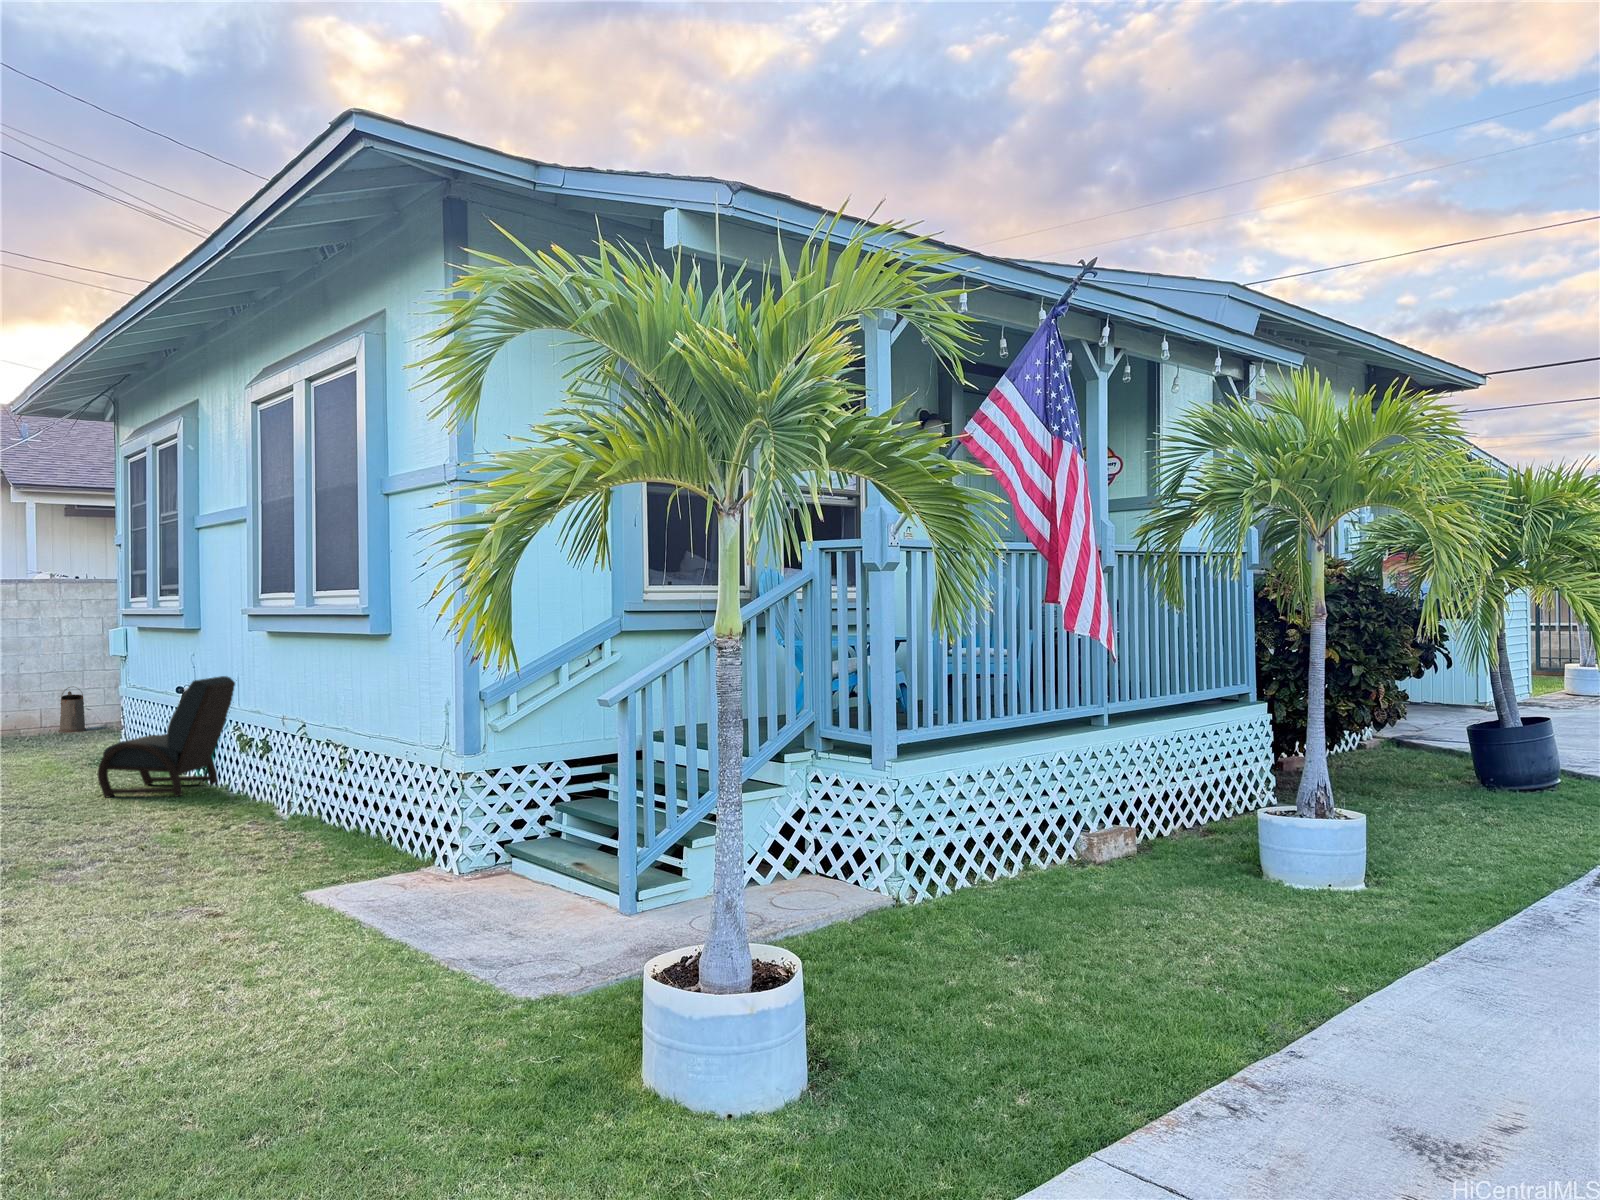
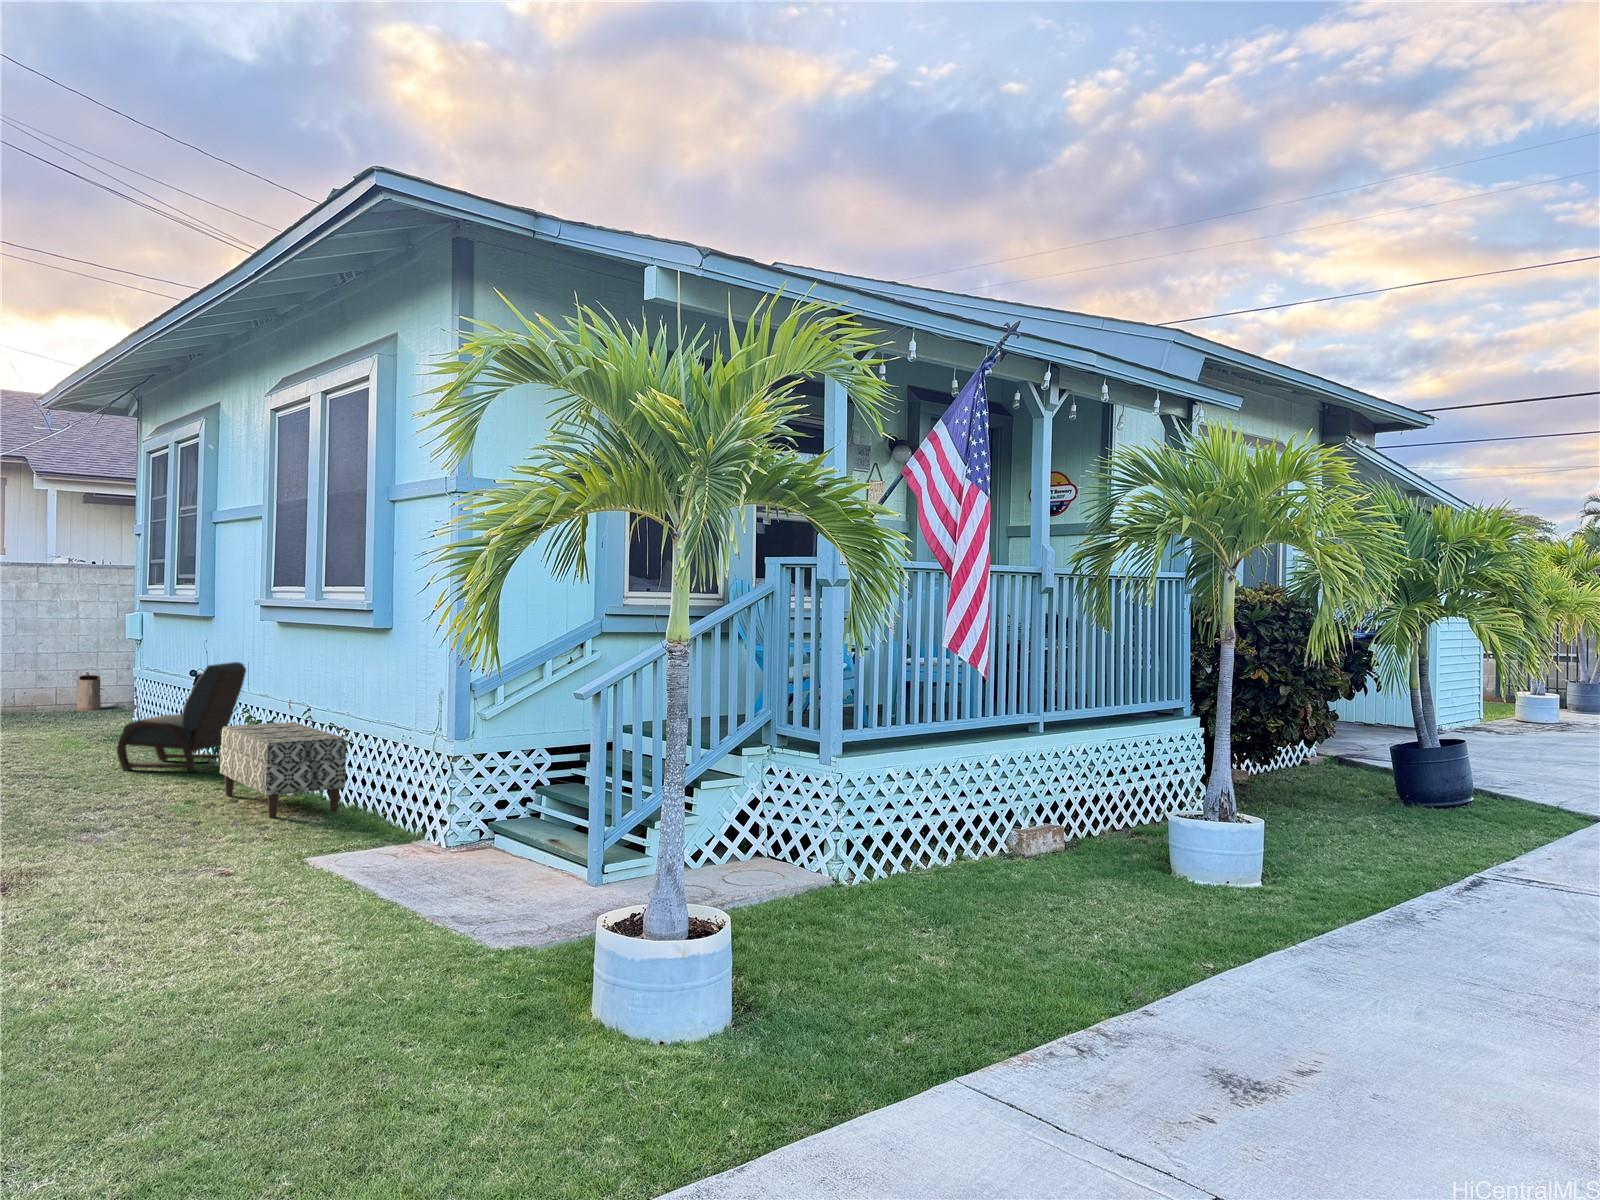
bench: none [208,740,345,847] -> present [220,722,346,818]

